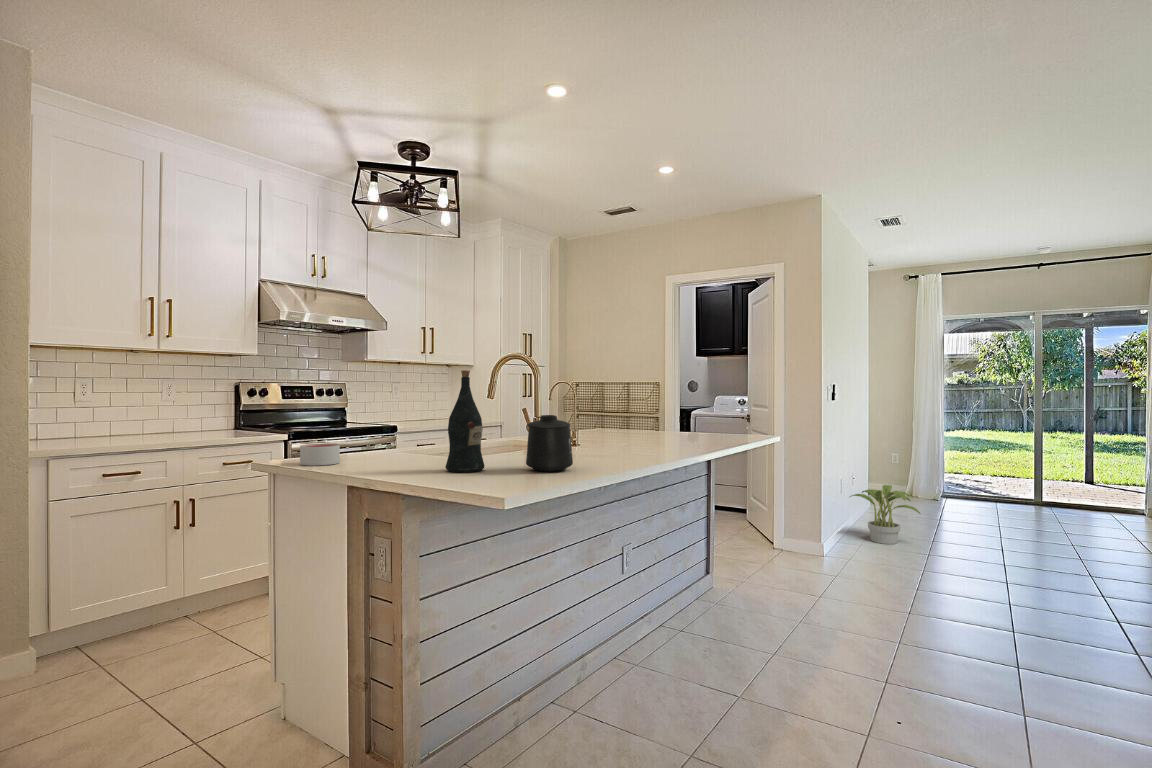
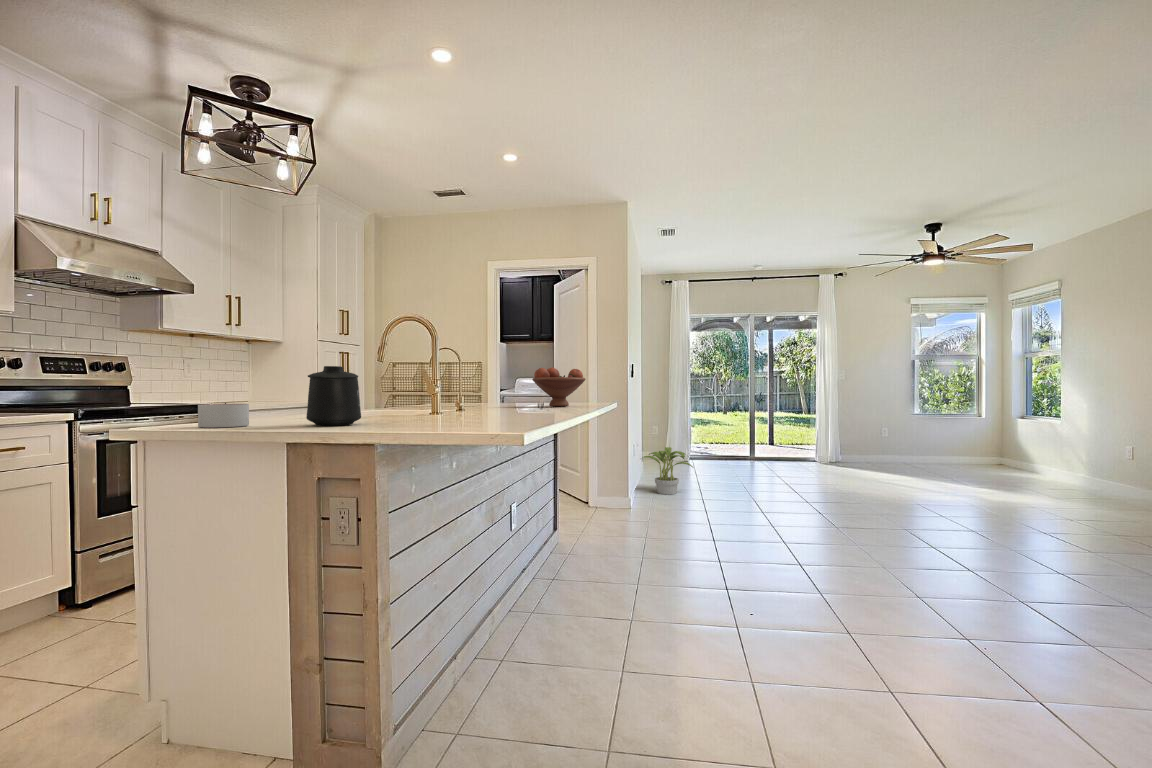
wine bottle: present [446,370,485,472] -> none [401,319,443,424]
fruit bowl: none [670,396,729,440] -> present [532,368,586,407]
mug: present [526,415,573,472] -> present [306,366,361,426]

